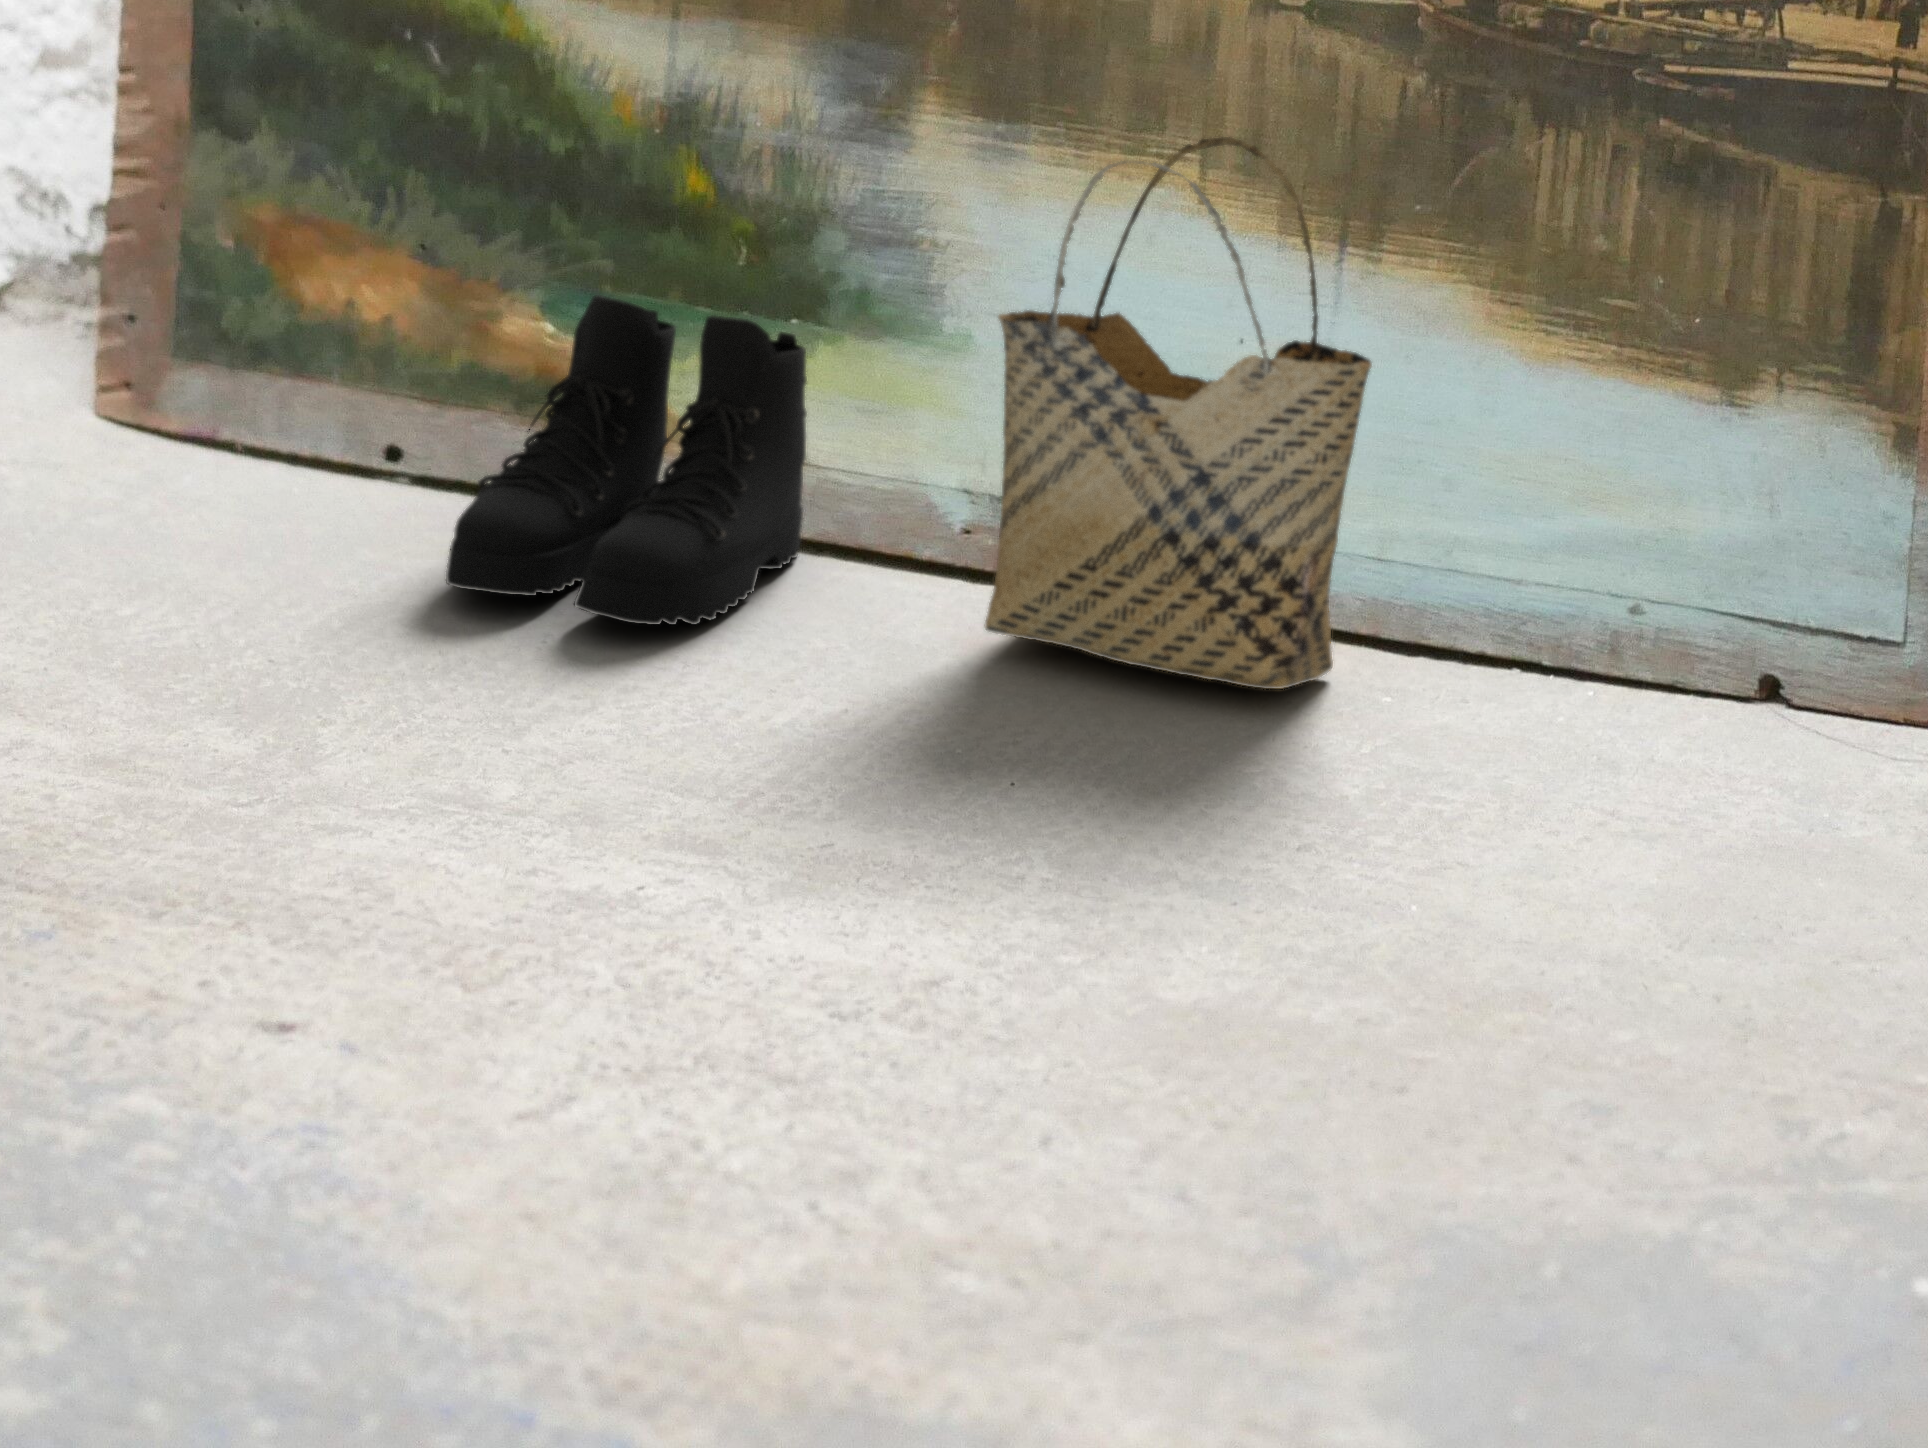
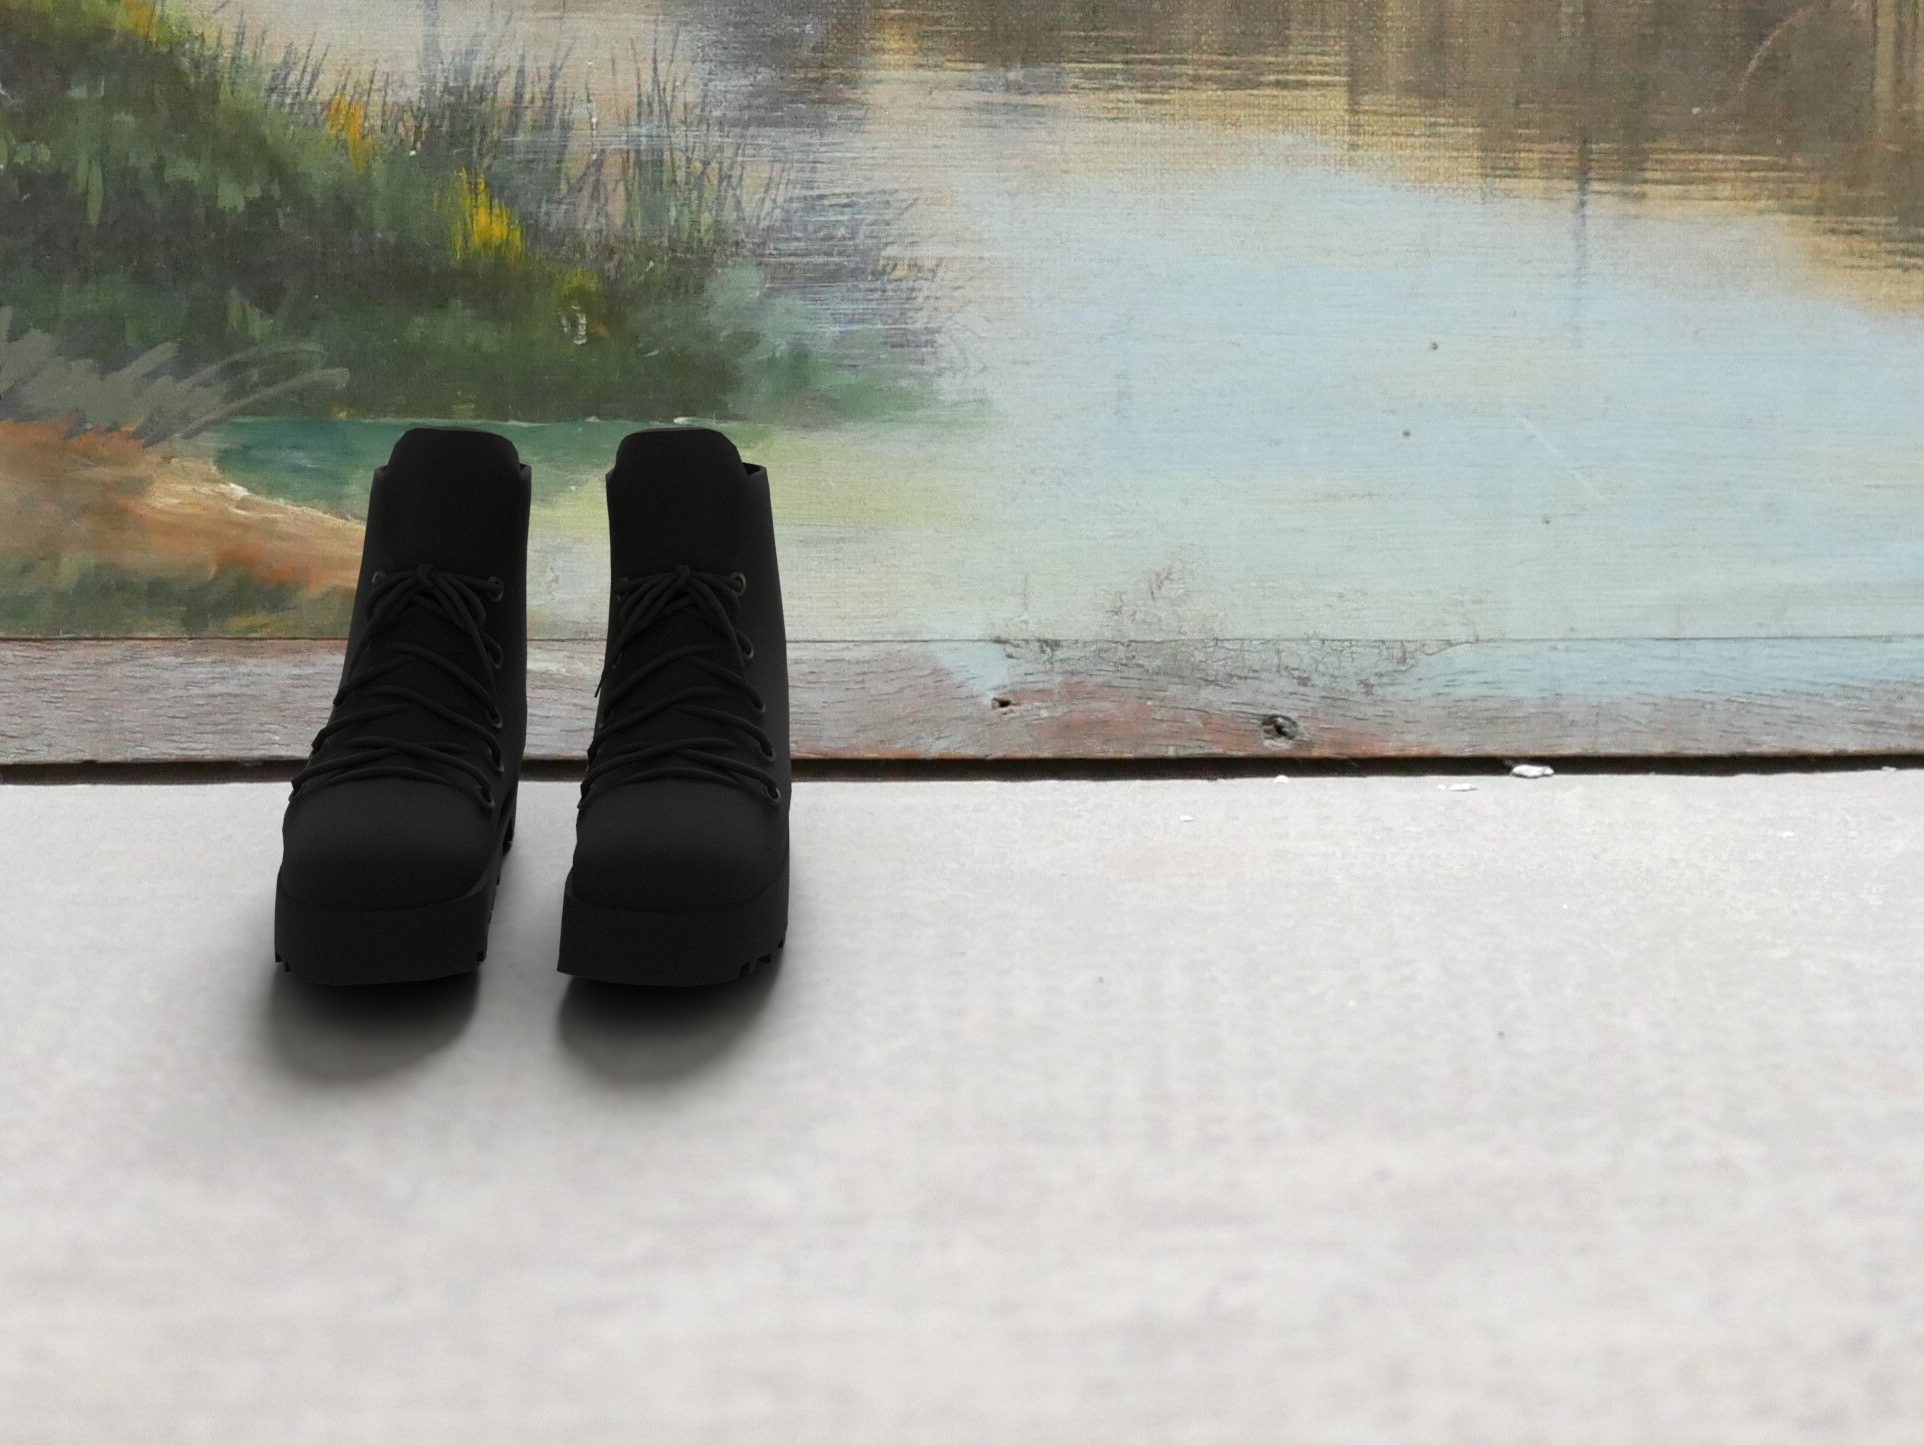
woven basket: present [984,137,1372,689] -> none [1194,32,1790,877]

